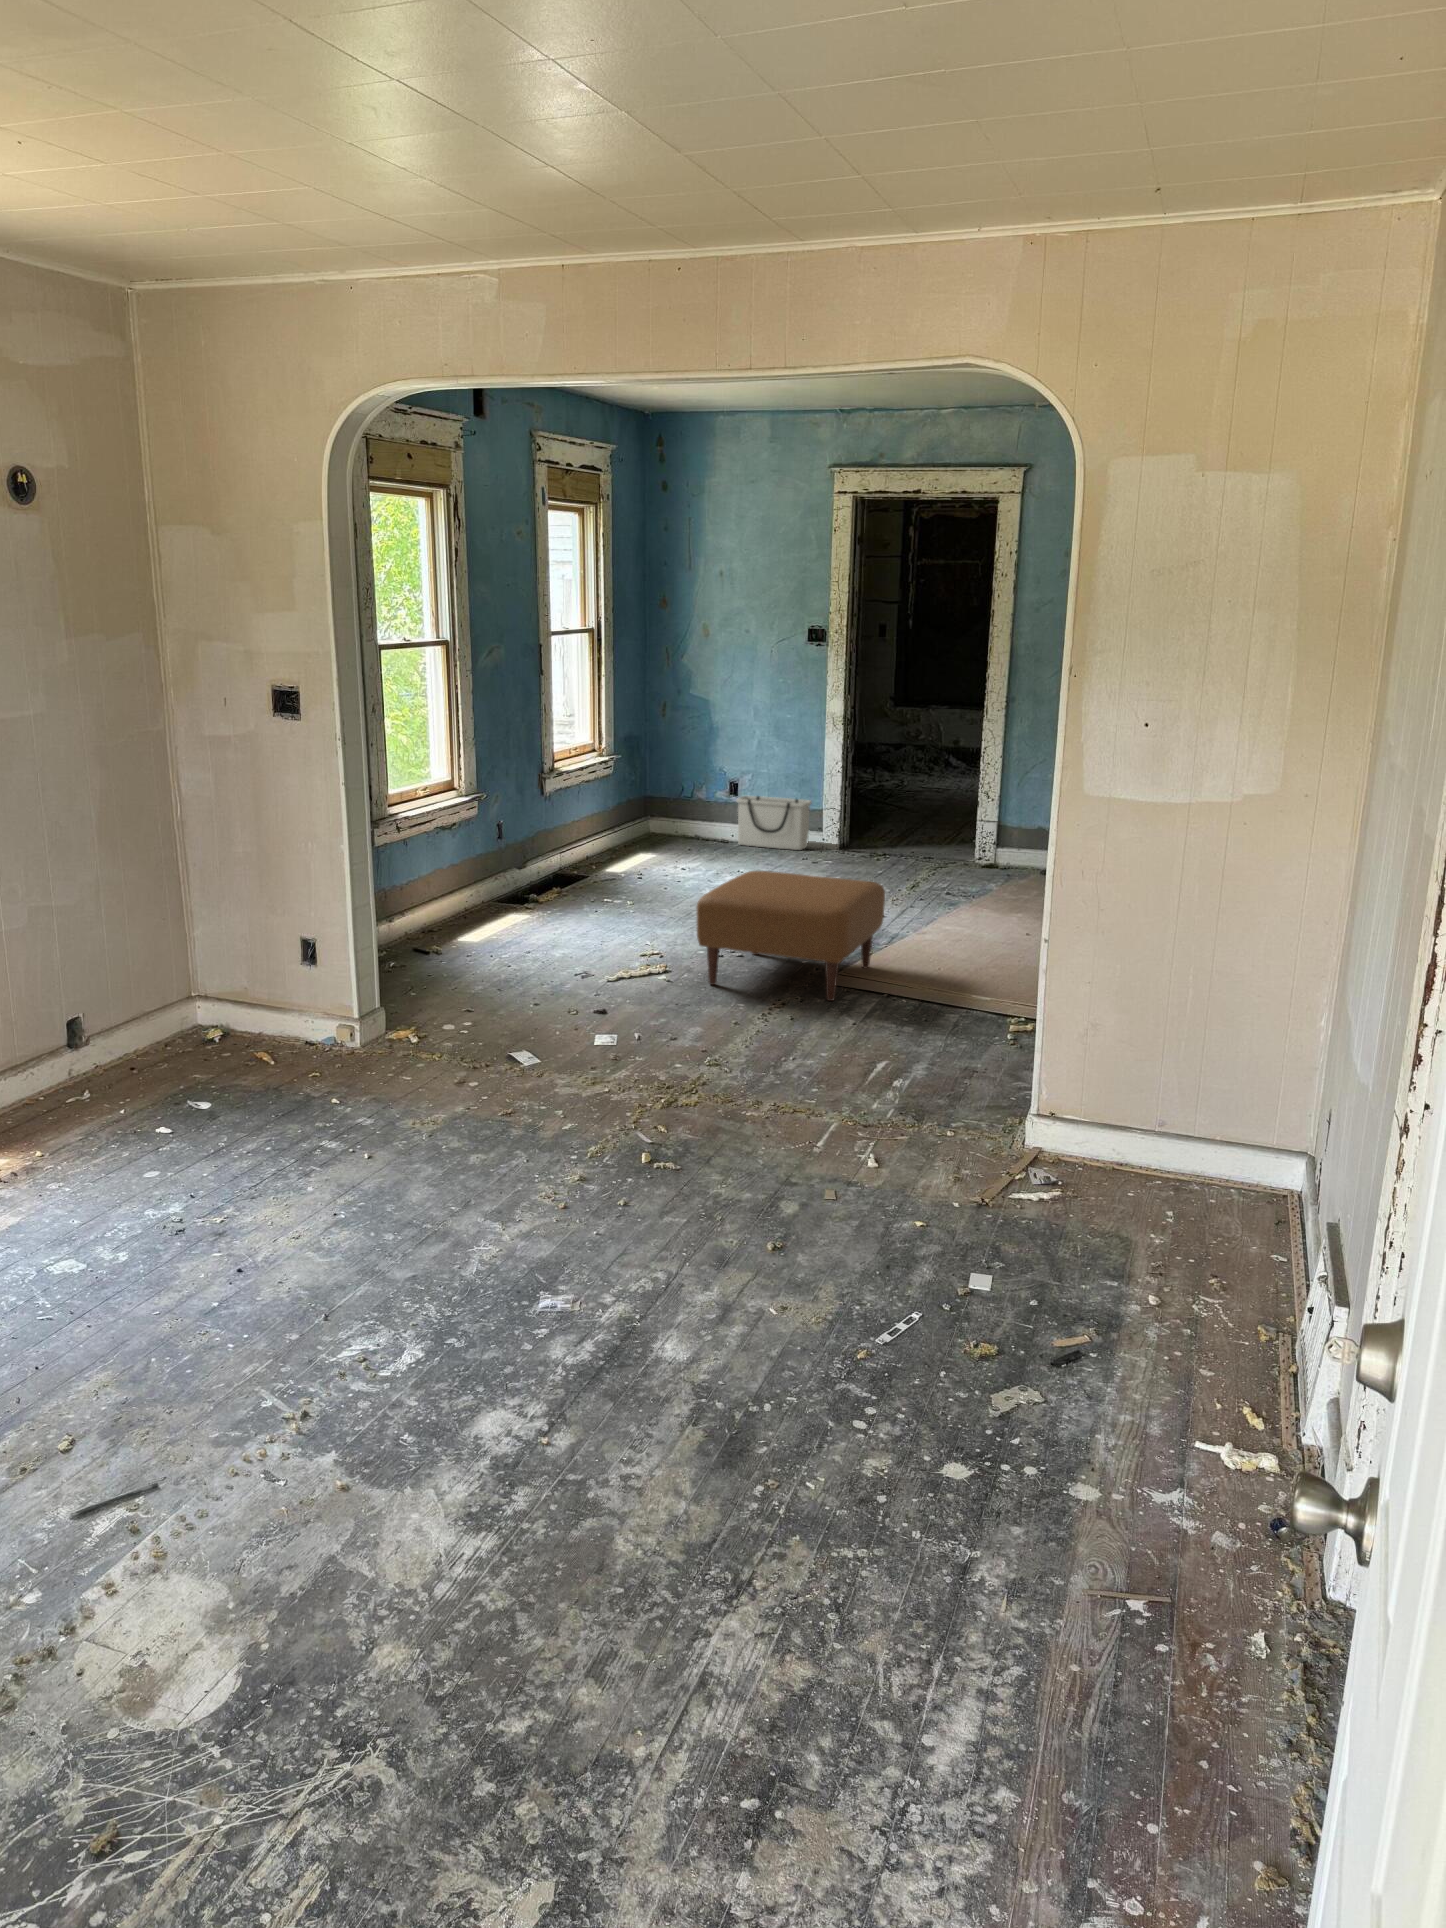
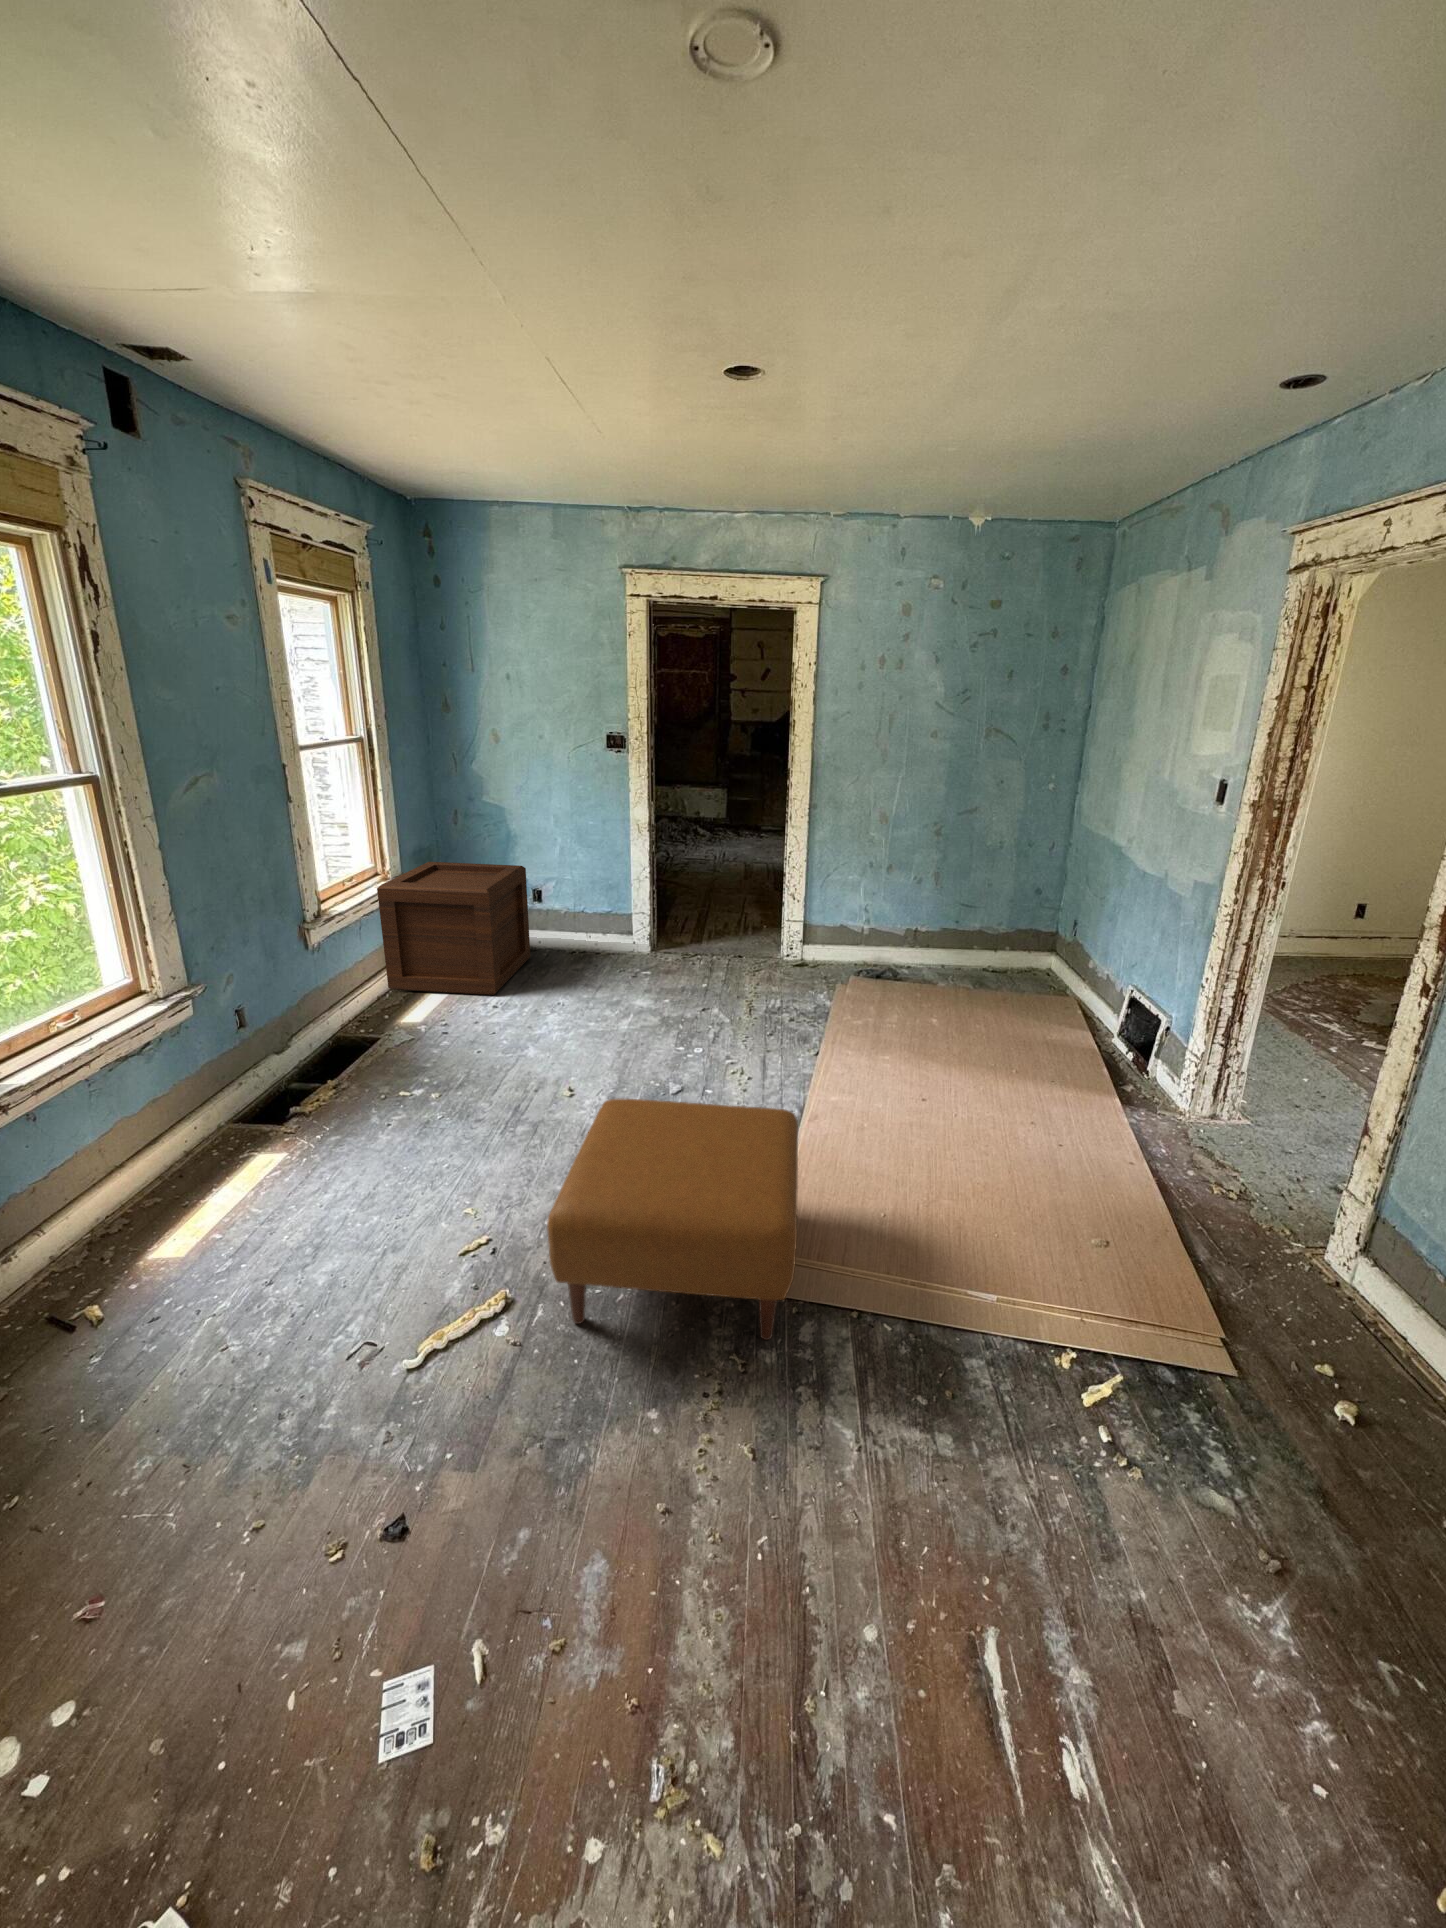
wooden crate: none [594,747,722,863] -> present [377,862,530,995]
storage bin: present [737,796,811,850] -> none [544,905,622,960]

